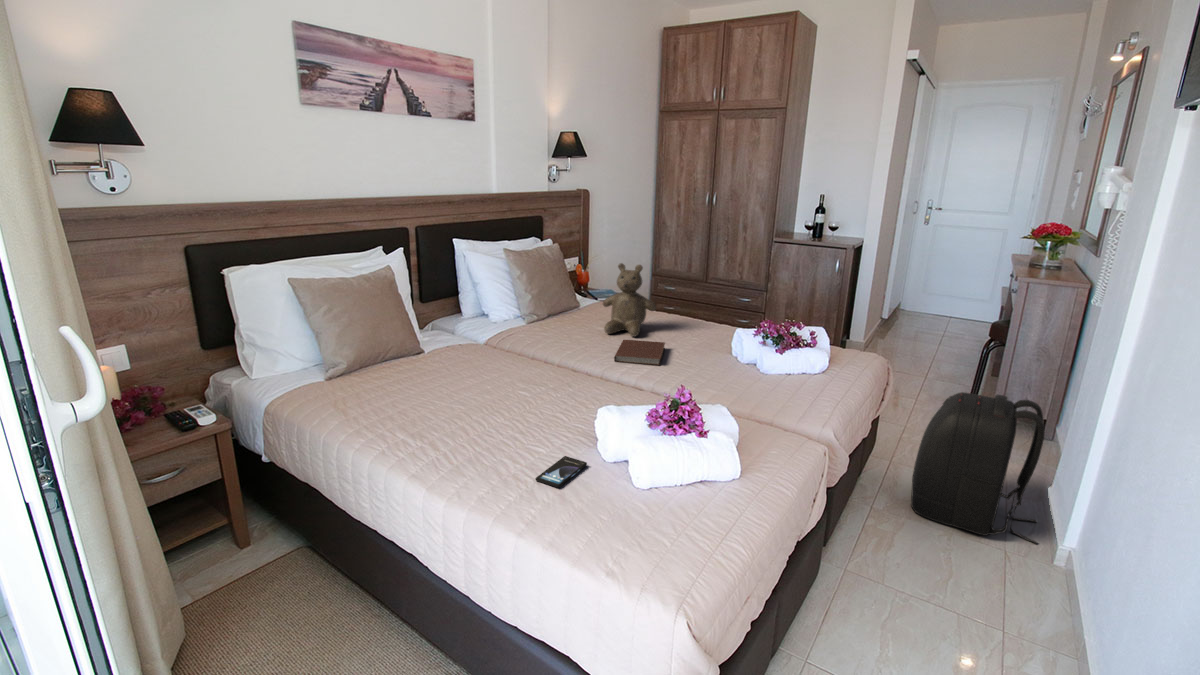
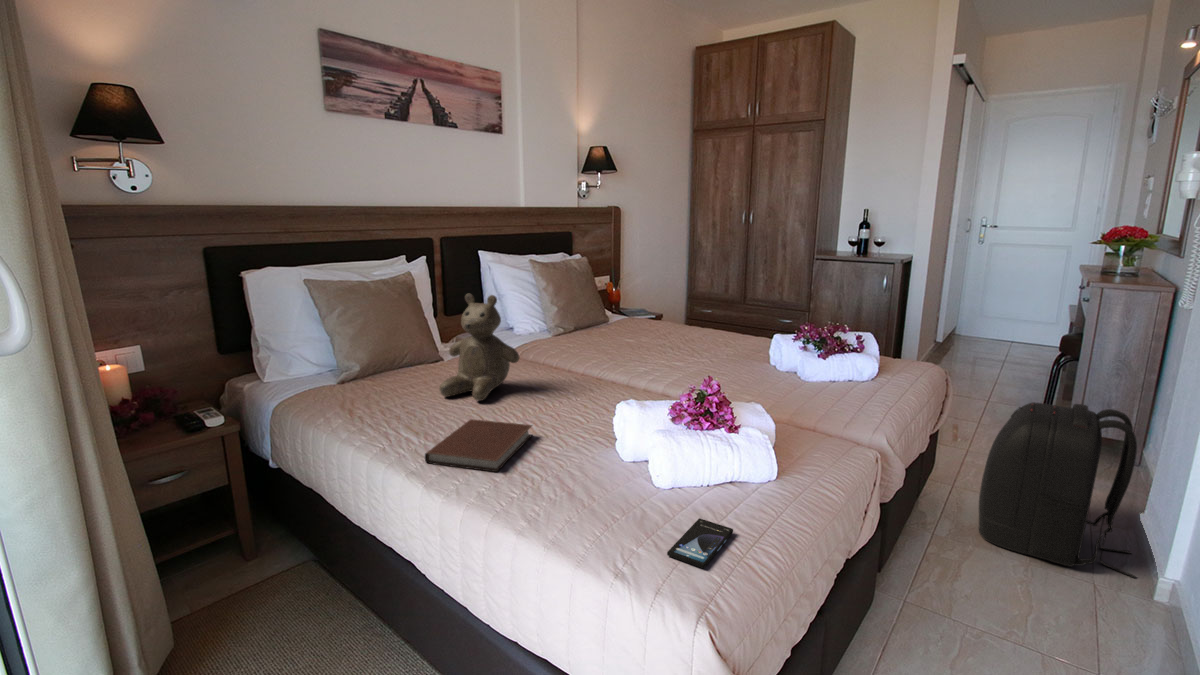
teddy bear: present [603,263,656,336] -> present [439,294,519,401]
notebook: present [614,340,665,366] -> present [425,419,532,472]
smartphone: present [535,456,587,488] -> present [667,518,733,568]

